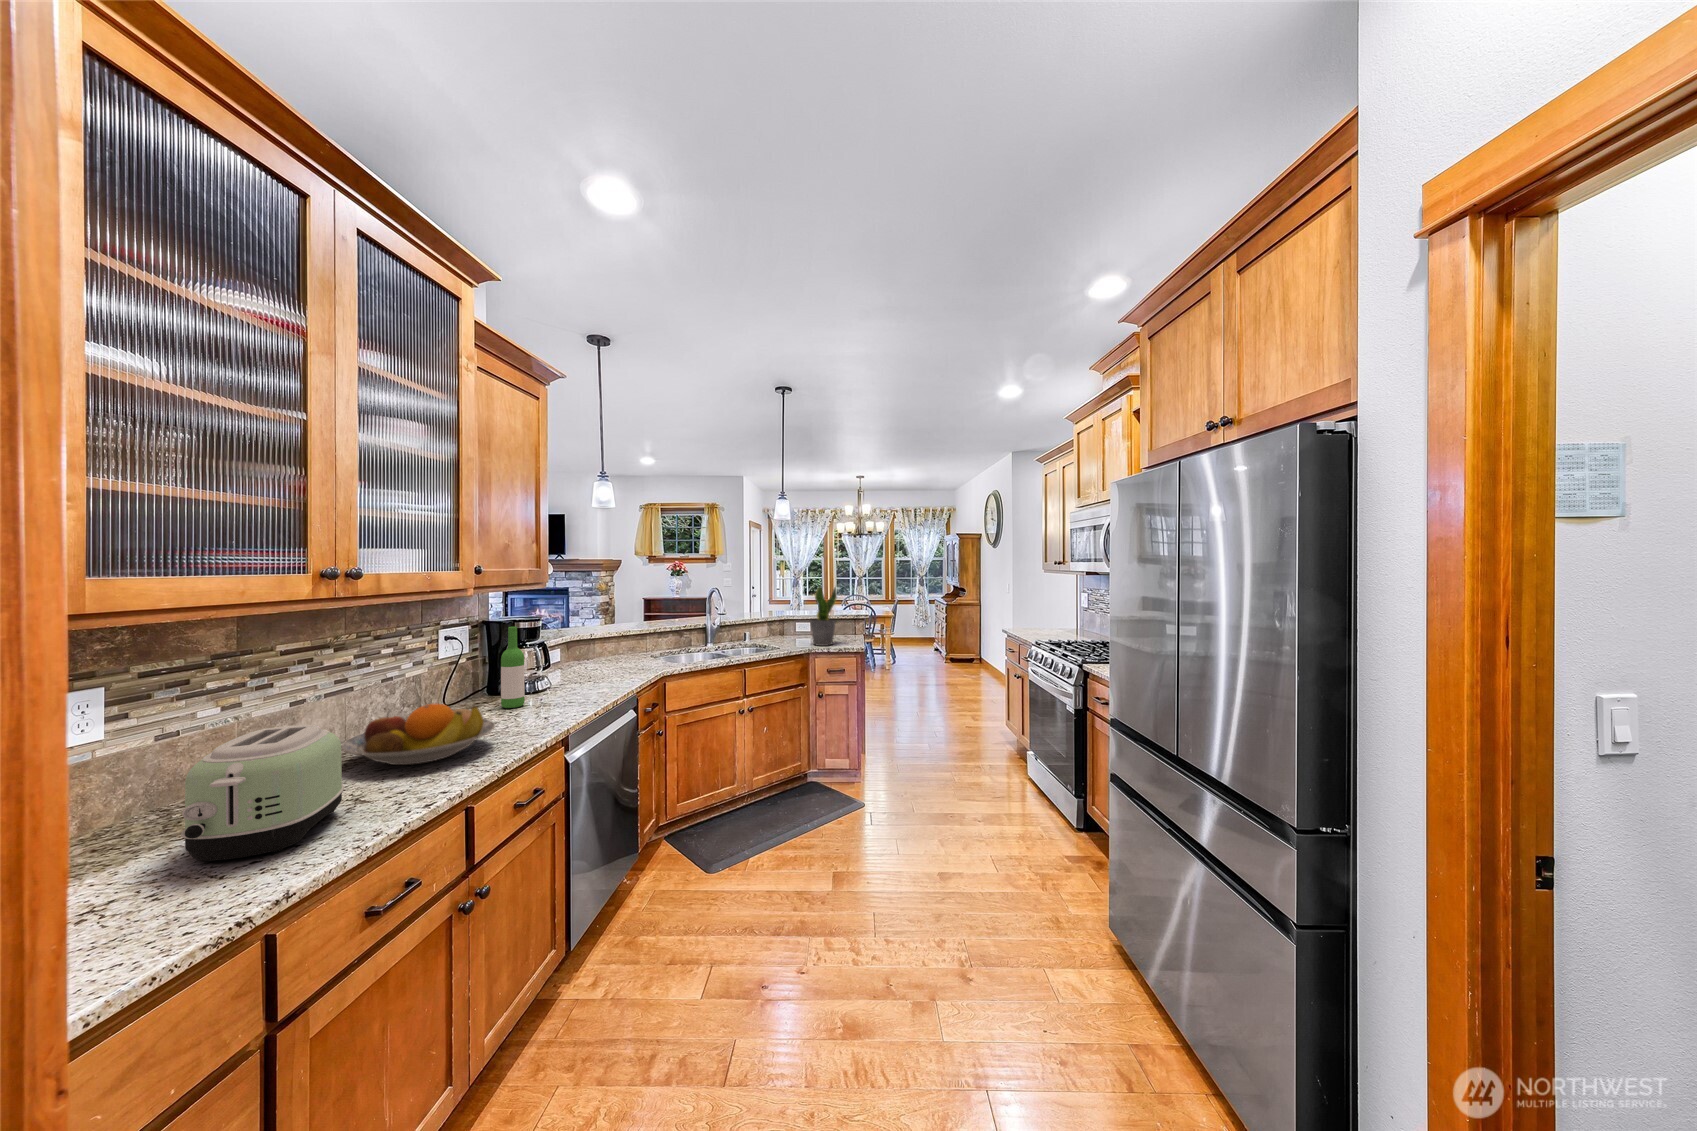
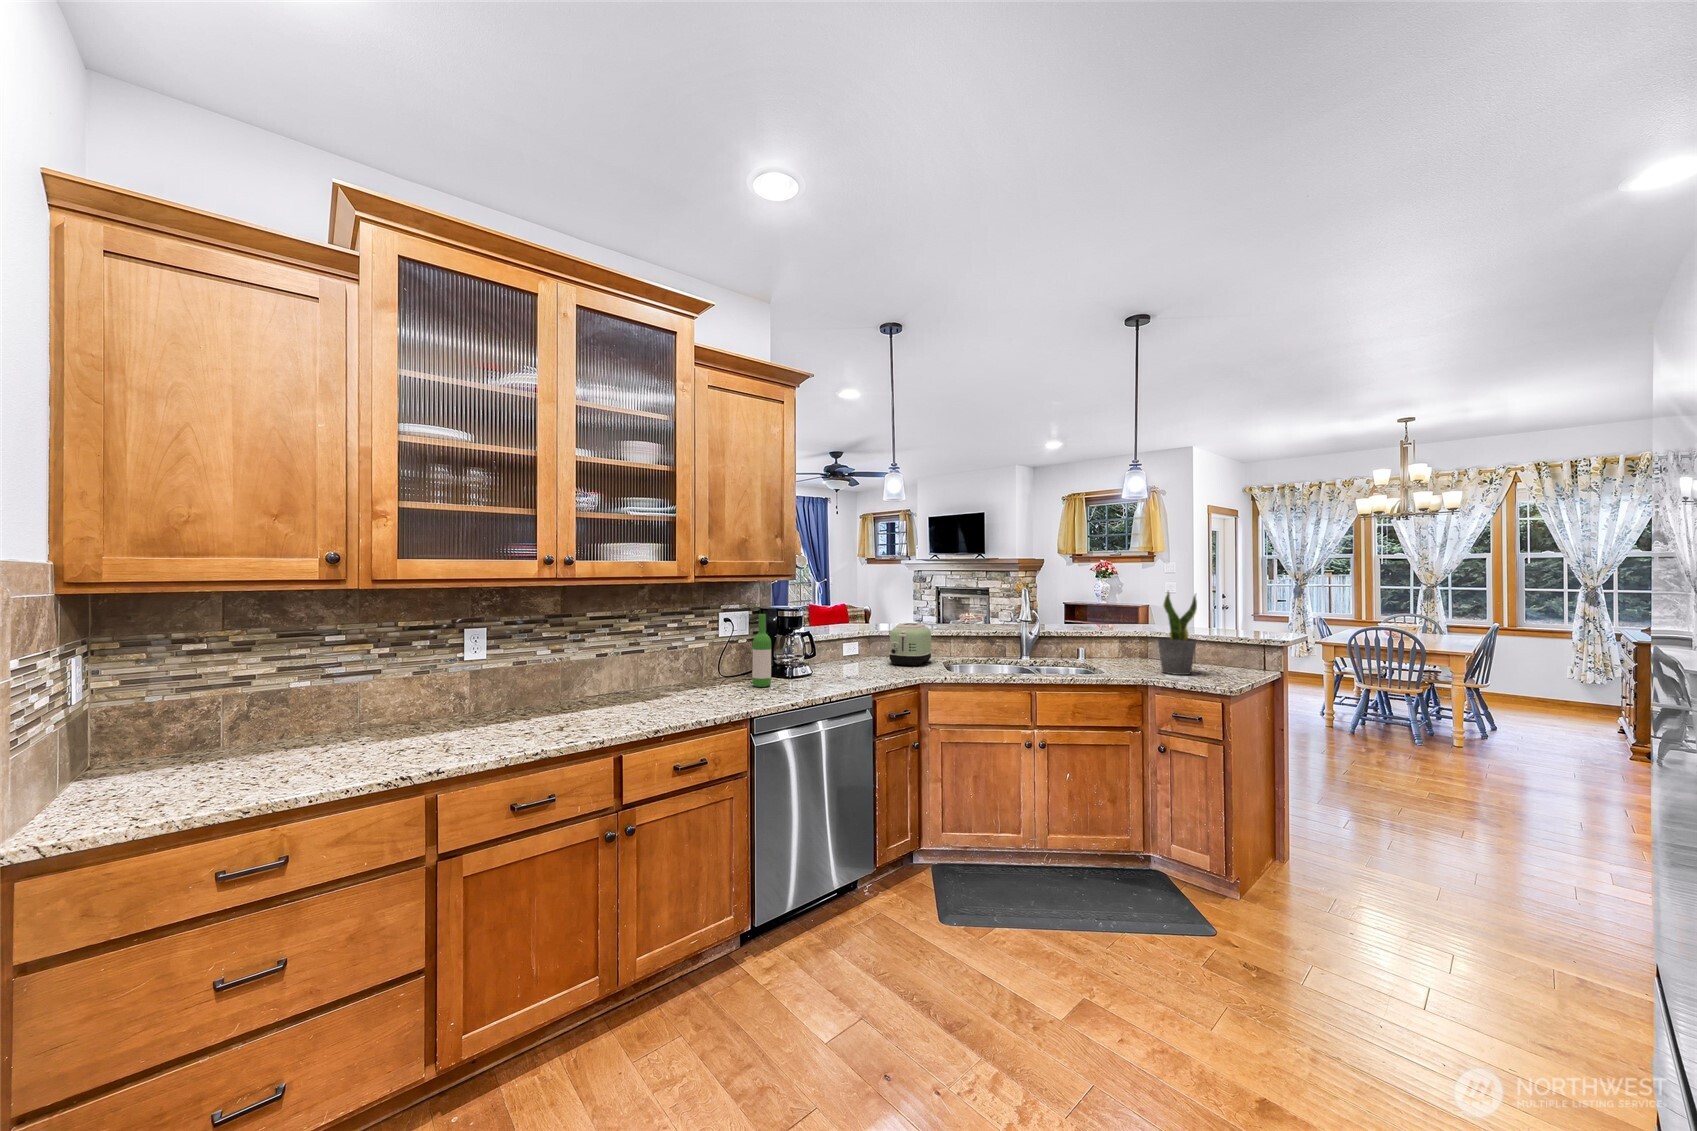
fruit bowl: present [342,704,495,765] -> none [601,667,702,712]
toaster: present [181,725,344,861] -> present [889,623,932,666]

